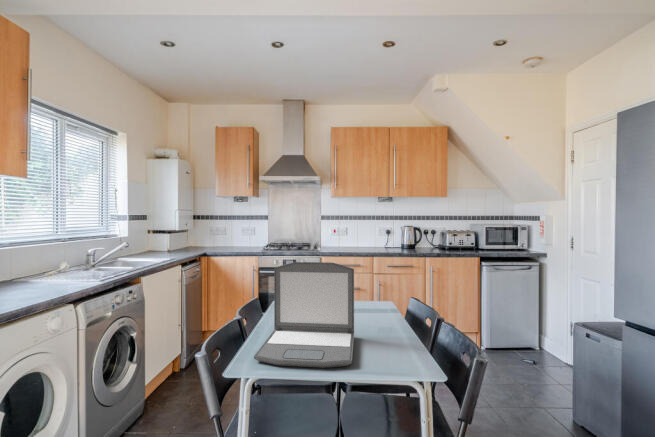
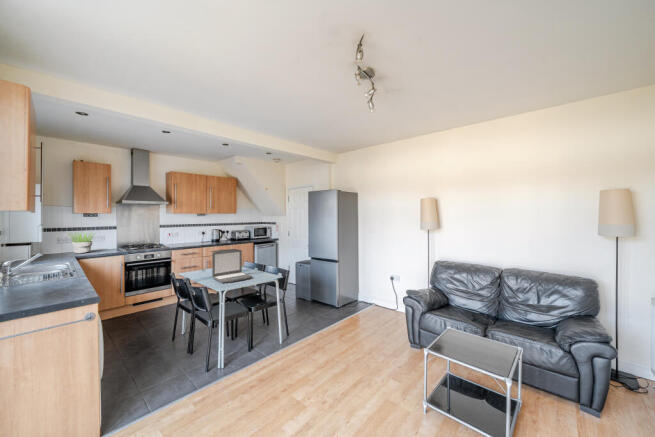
potted plant: none [208,220,242,249] -> present [69,233,94,253]

